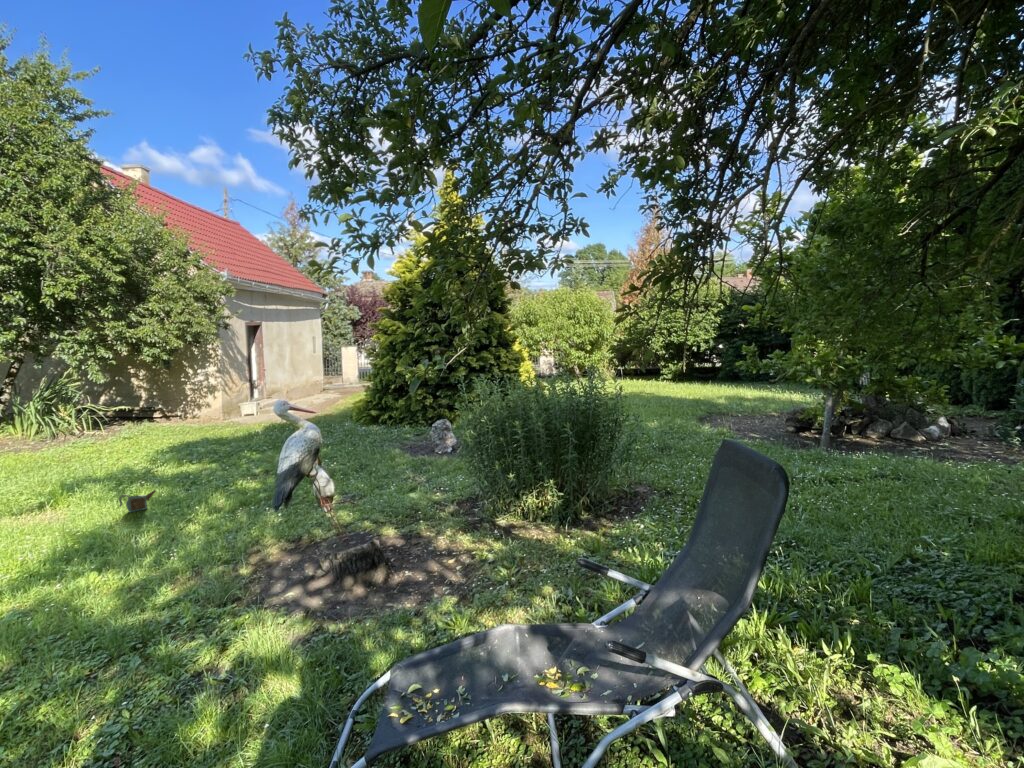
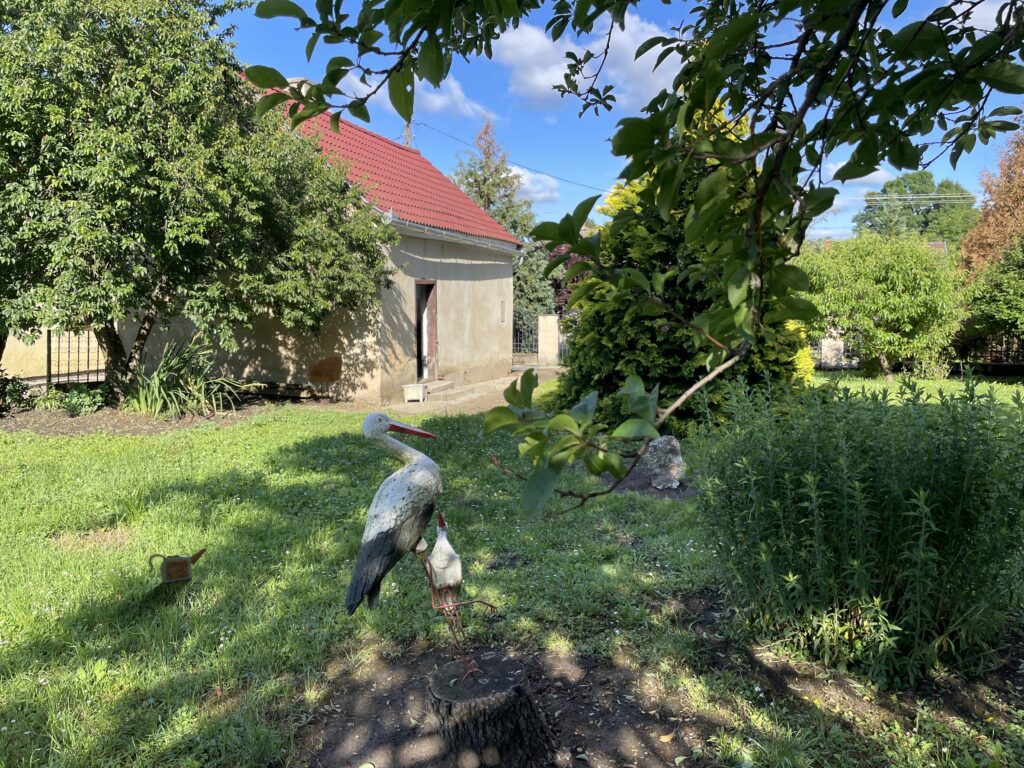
chair: none [159,383,191,420] -> present [306,356,343,403]

